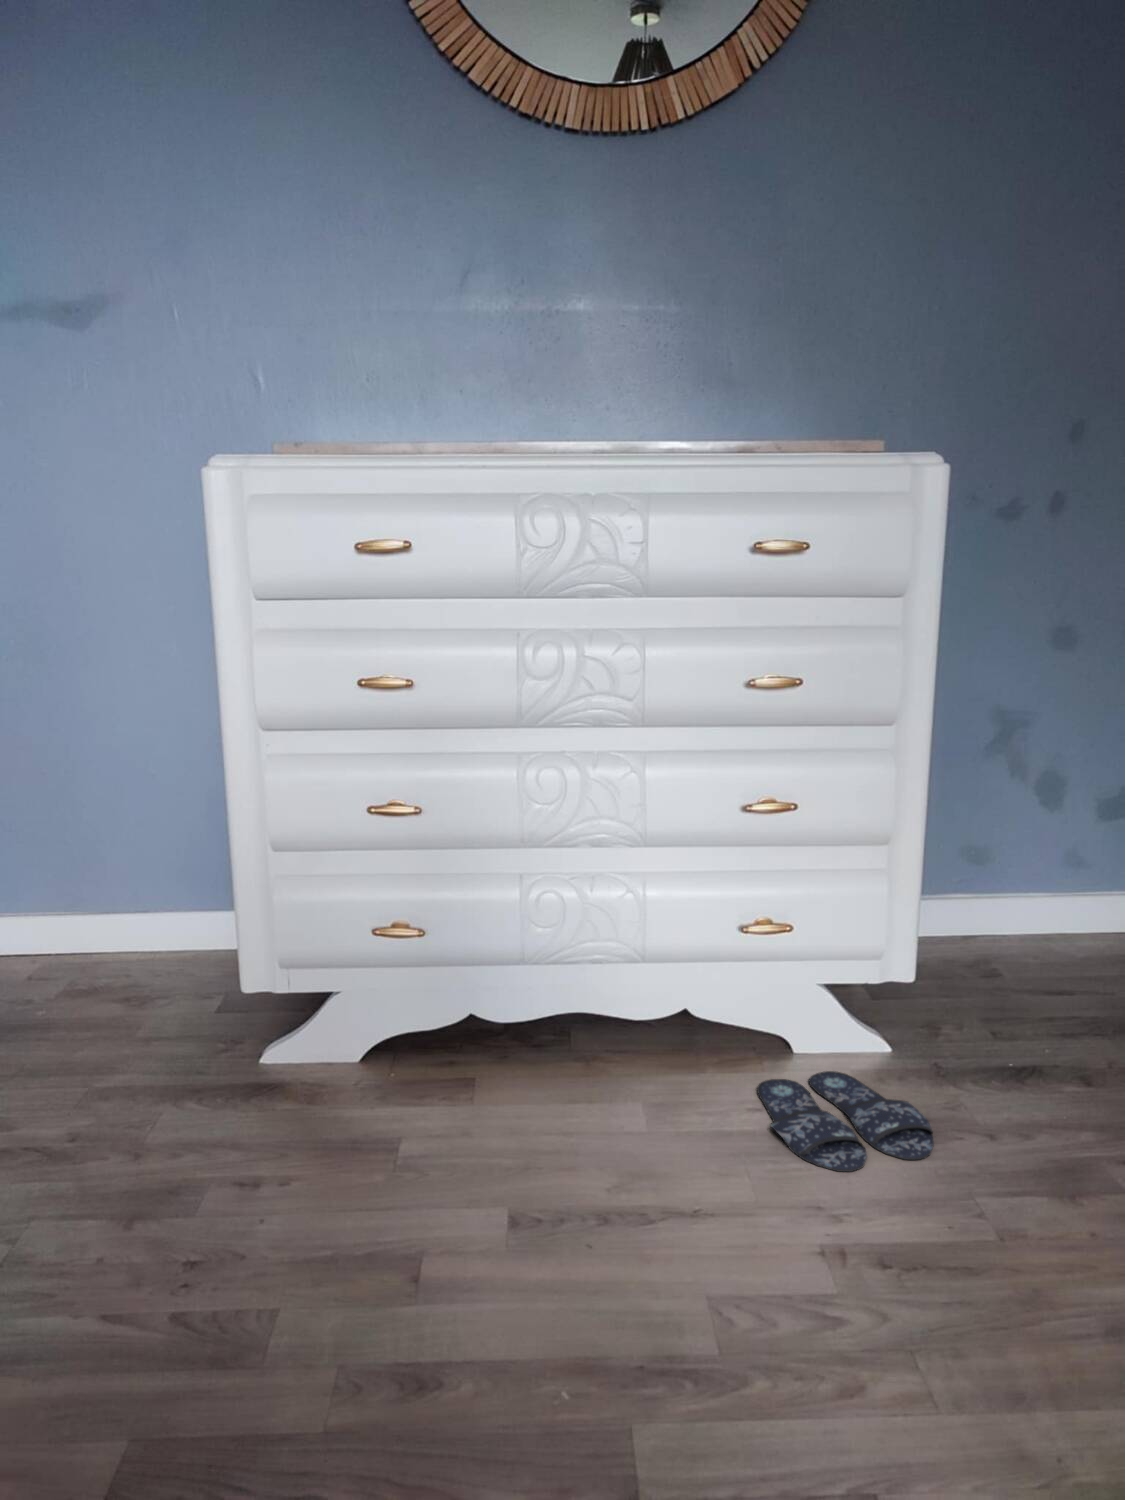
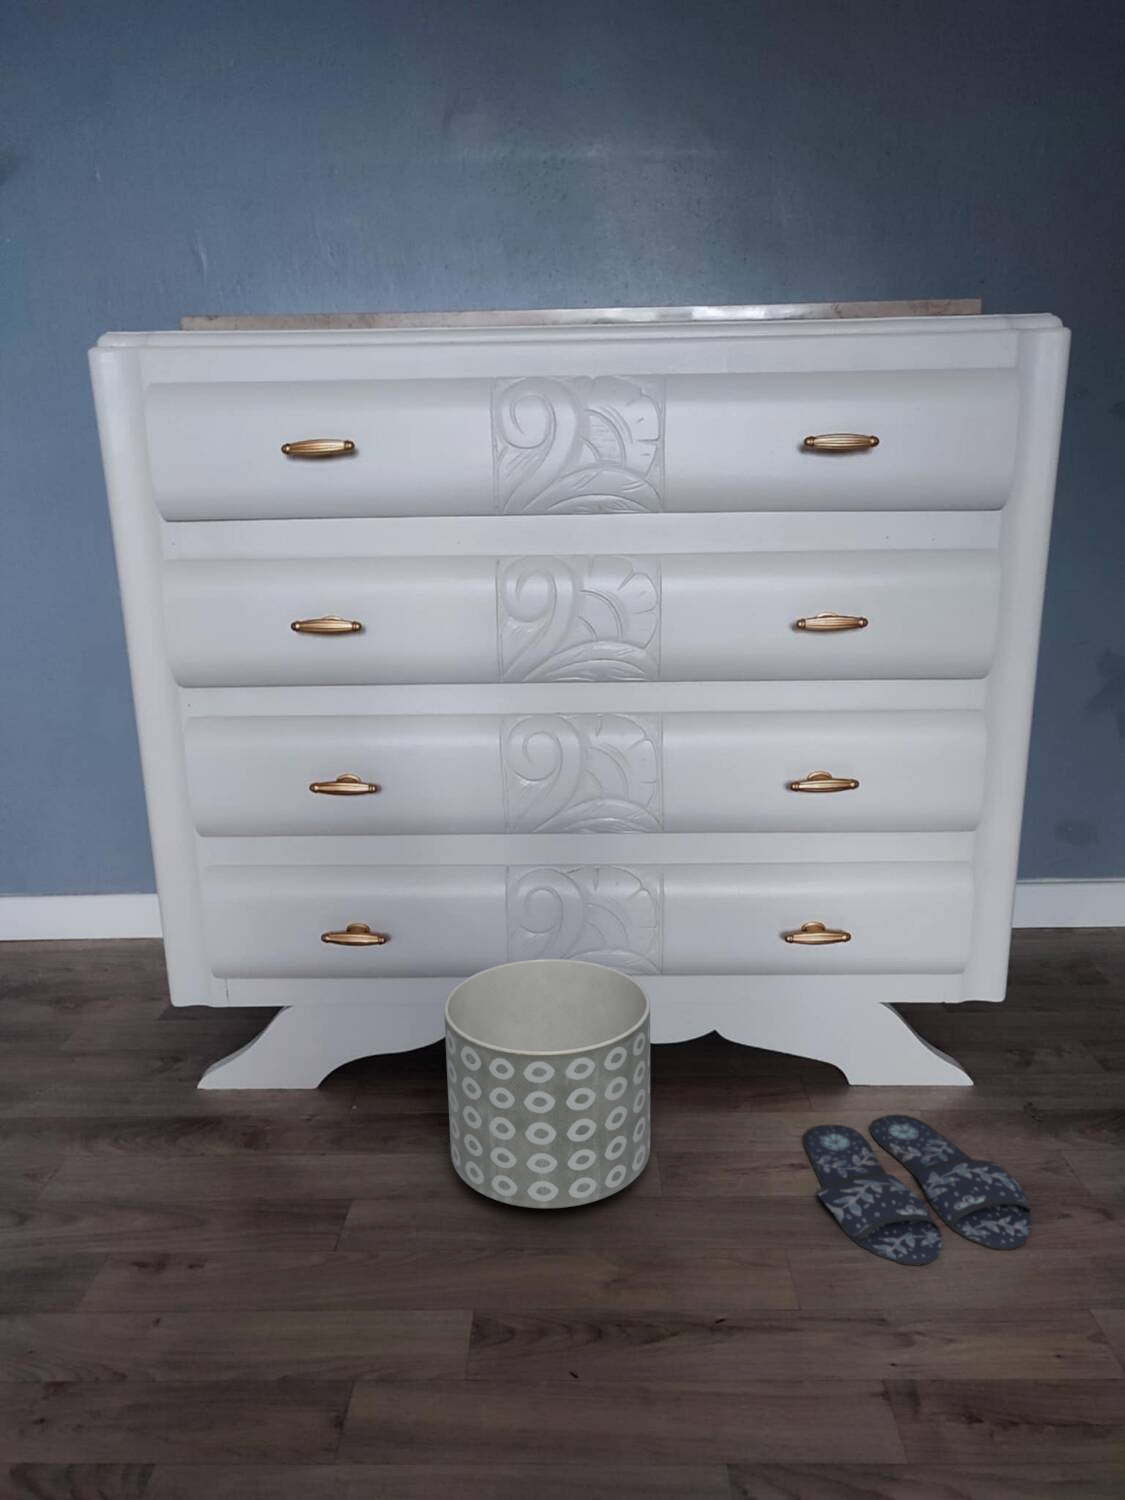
planter: none [478,947,640,1136] -> present [444,959,650,1208]

